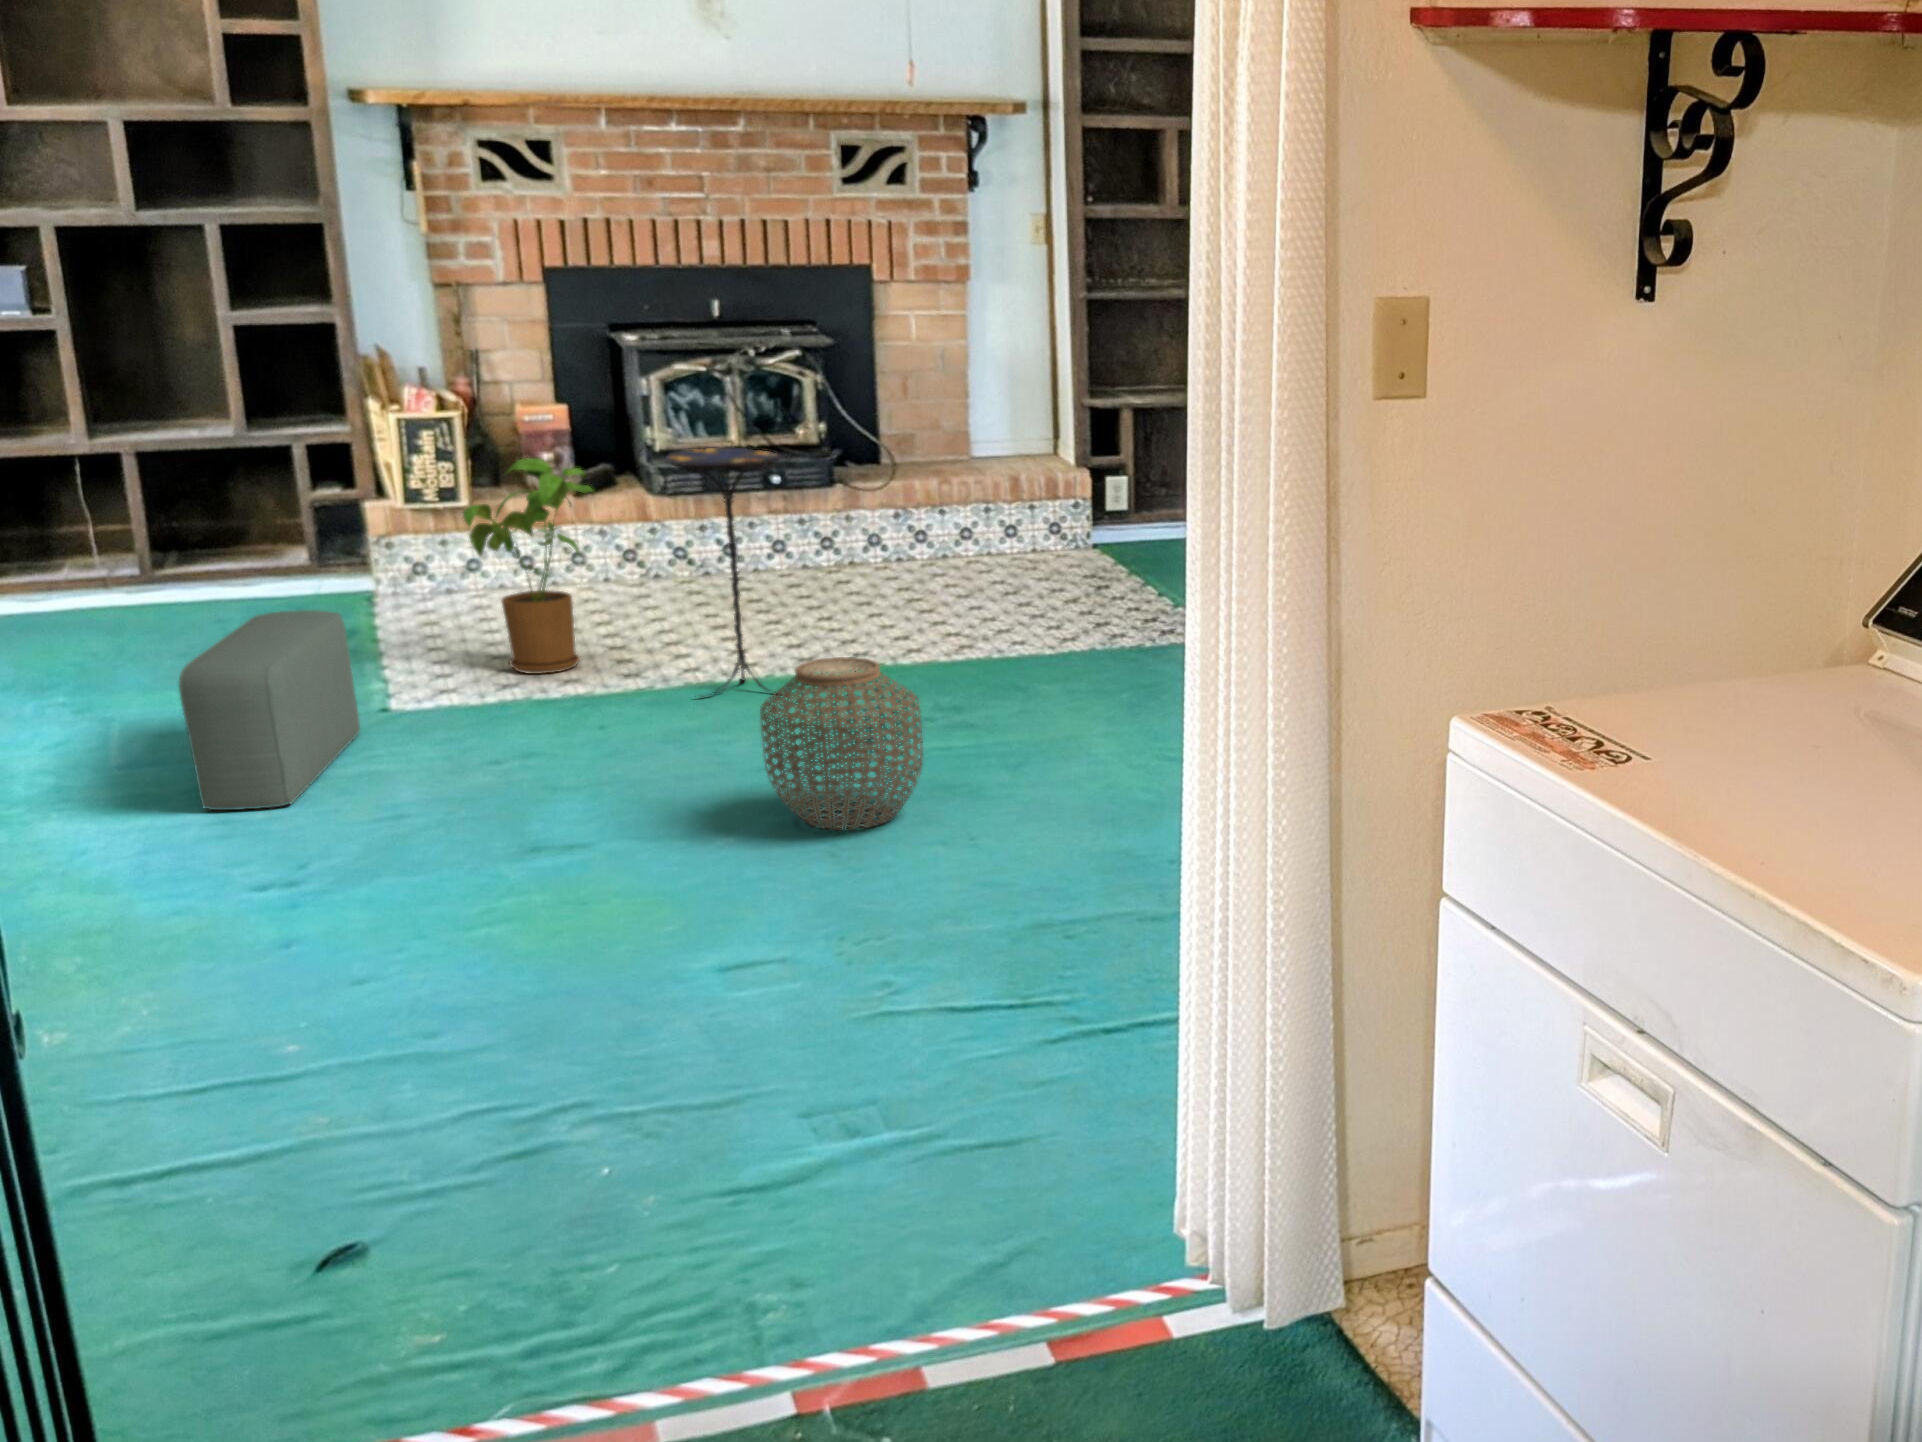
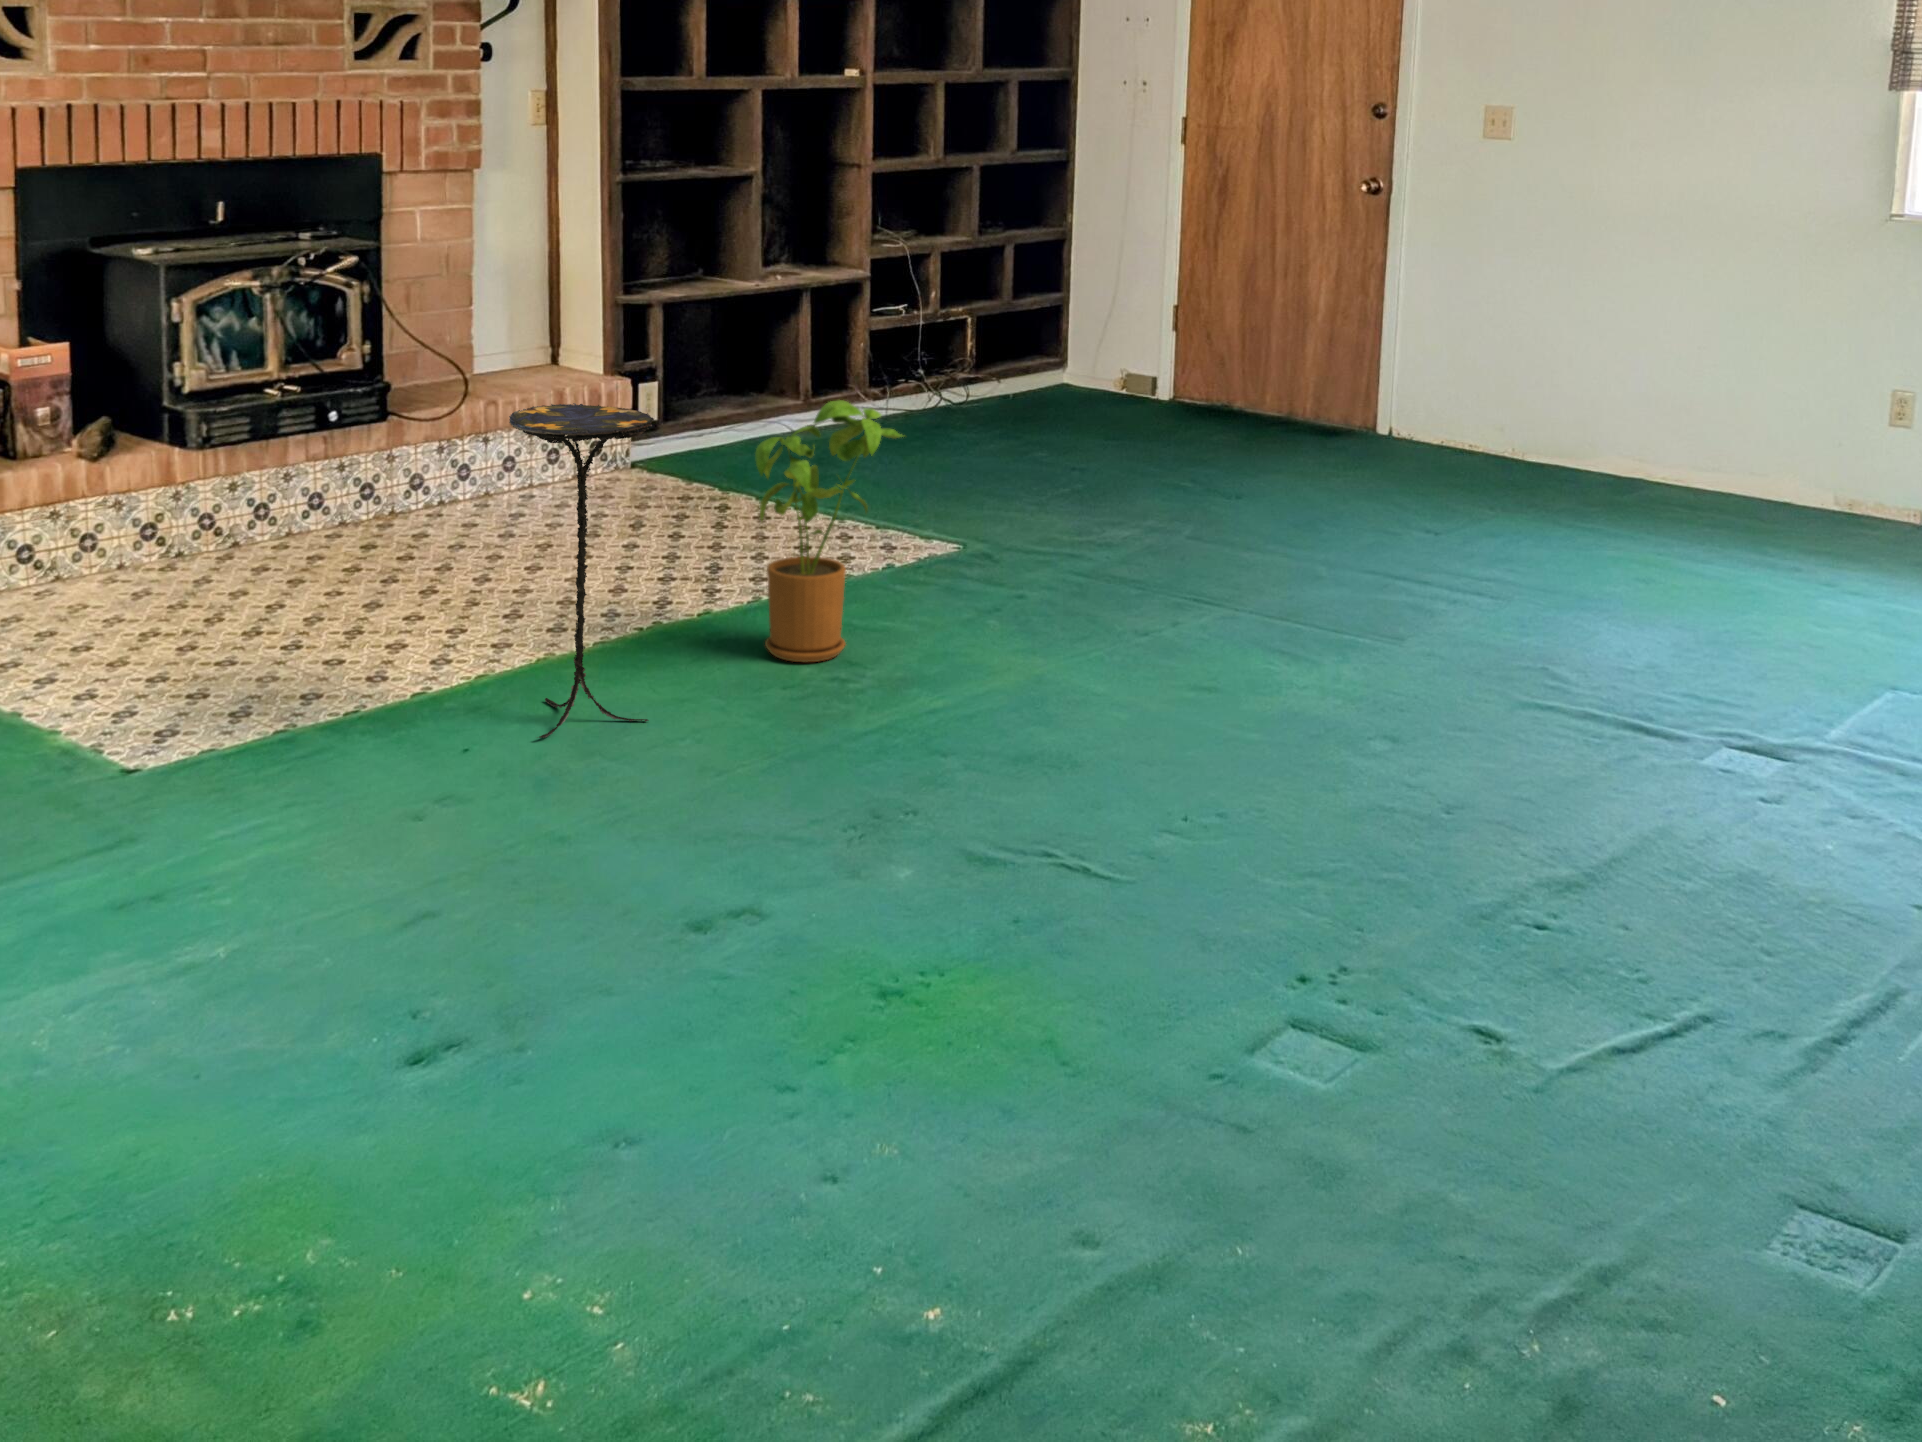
house plant: present [463,458,593,674] -> present [755,400,902,662]
pouf: present [179,610,360,810] -> none [44,685,255,1030]
woven basket: present [760,657,923,829] -> none [944,692,1150,934]

